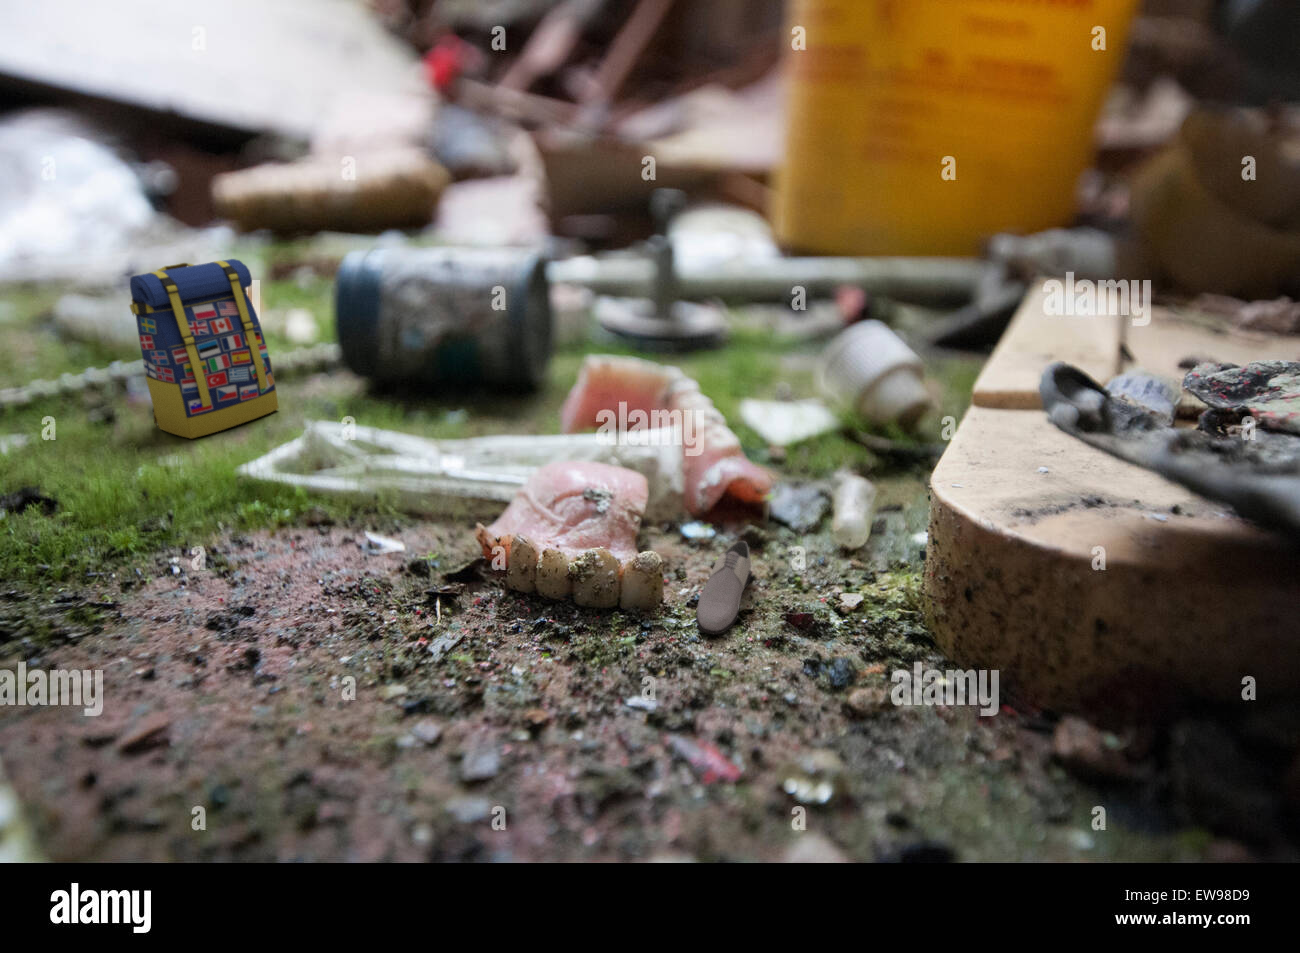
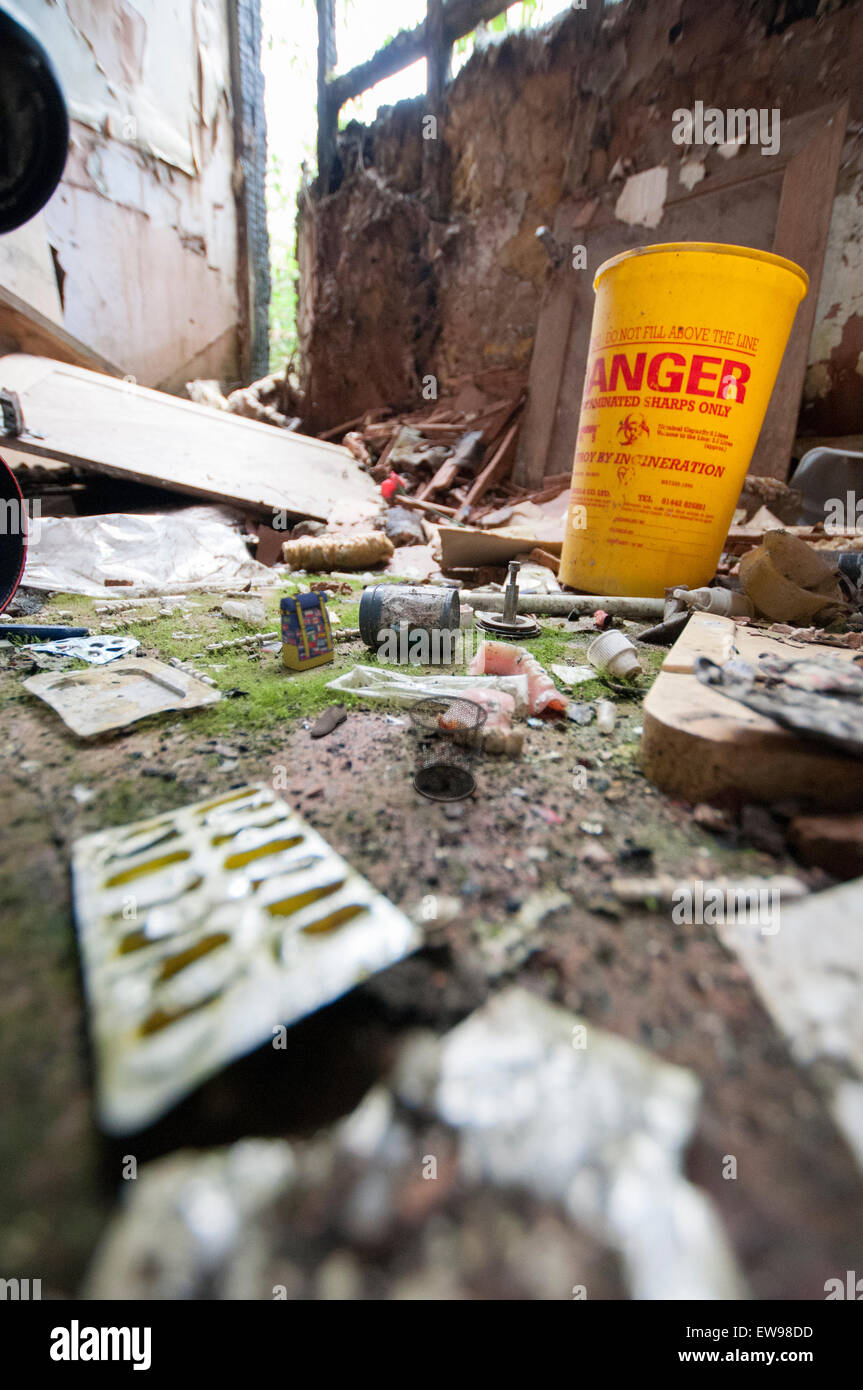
waste bin: none [354,483,555,740] -> present [409,696,488,801]
shoe: present [696,541,751,634] -> present [311,702,347,736]

